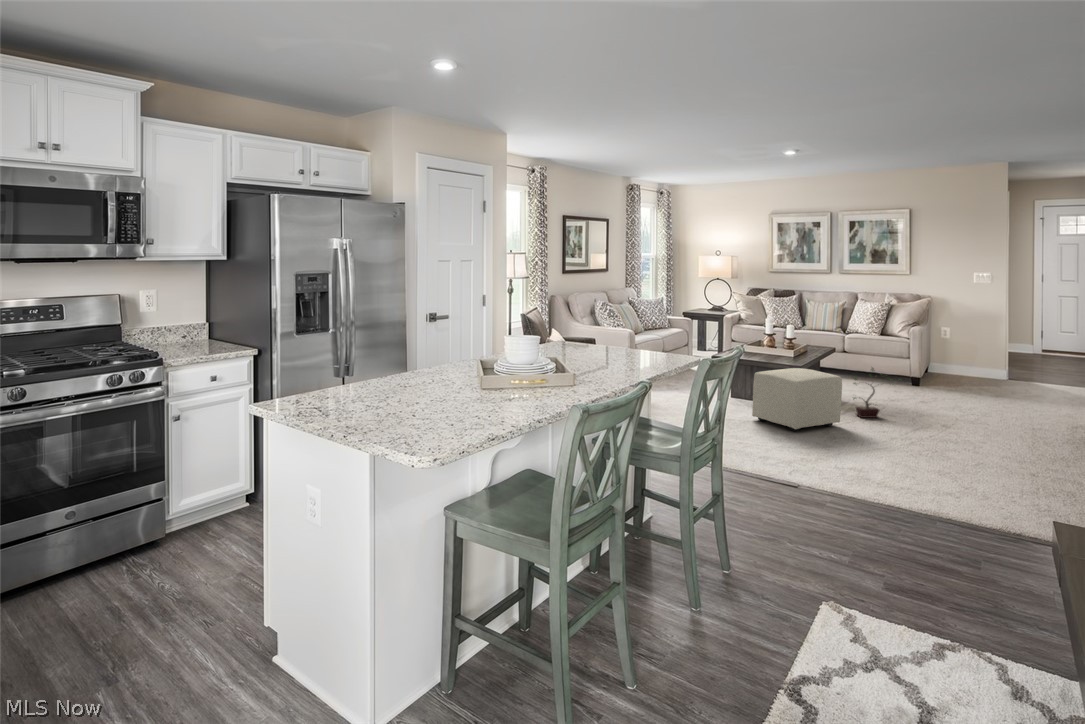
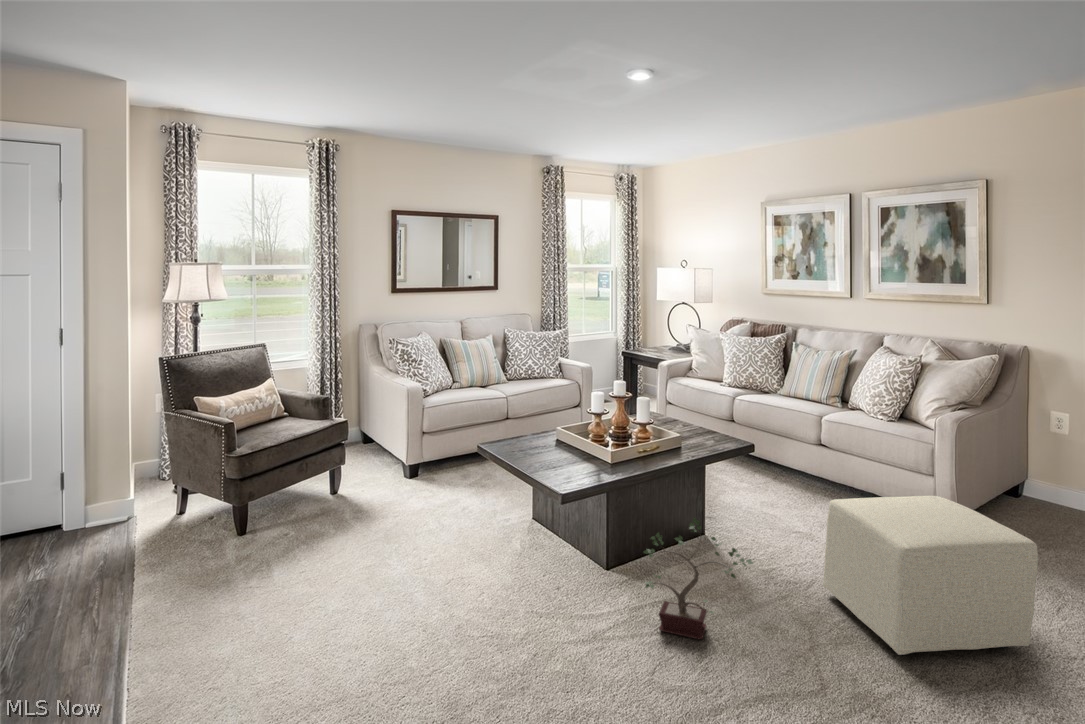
ottoman: present [752,368,842,431] -> present [823,496,1038,655]

